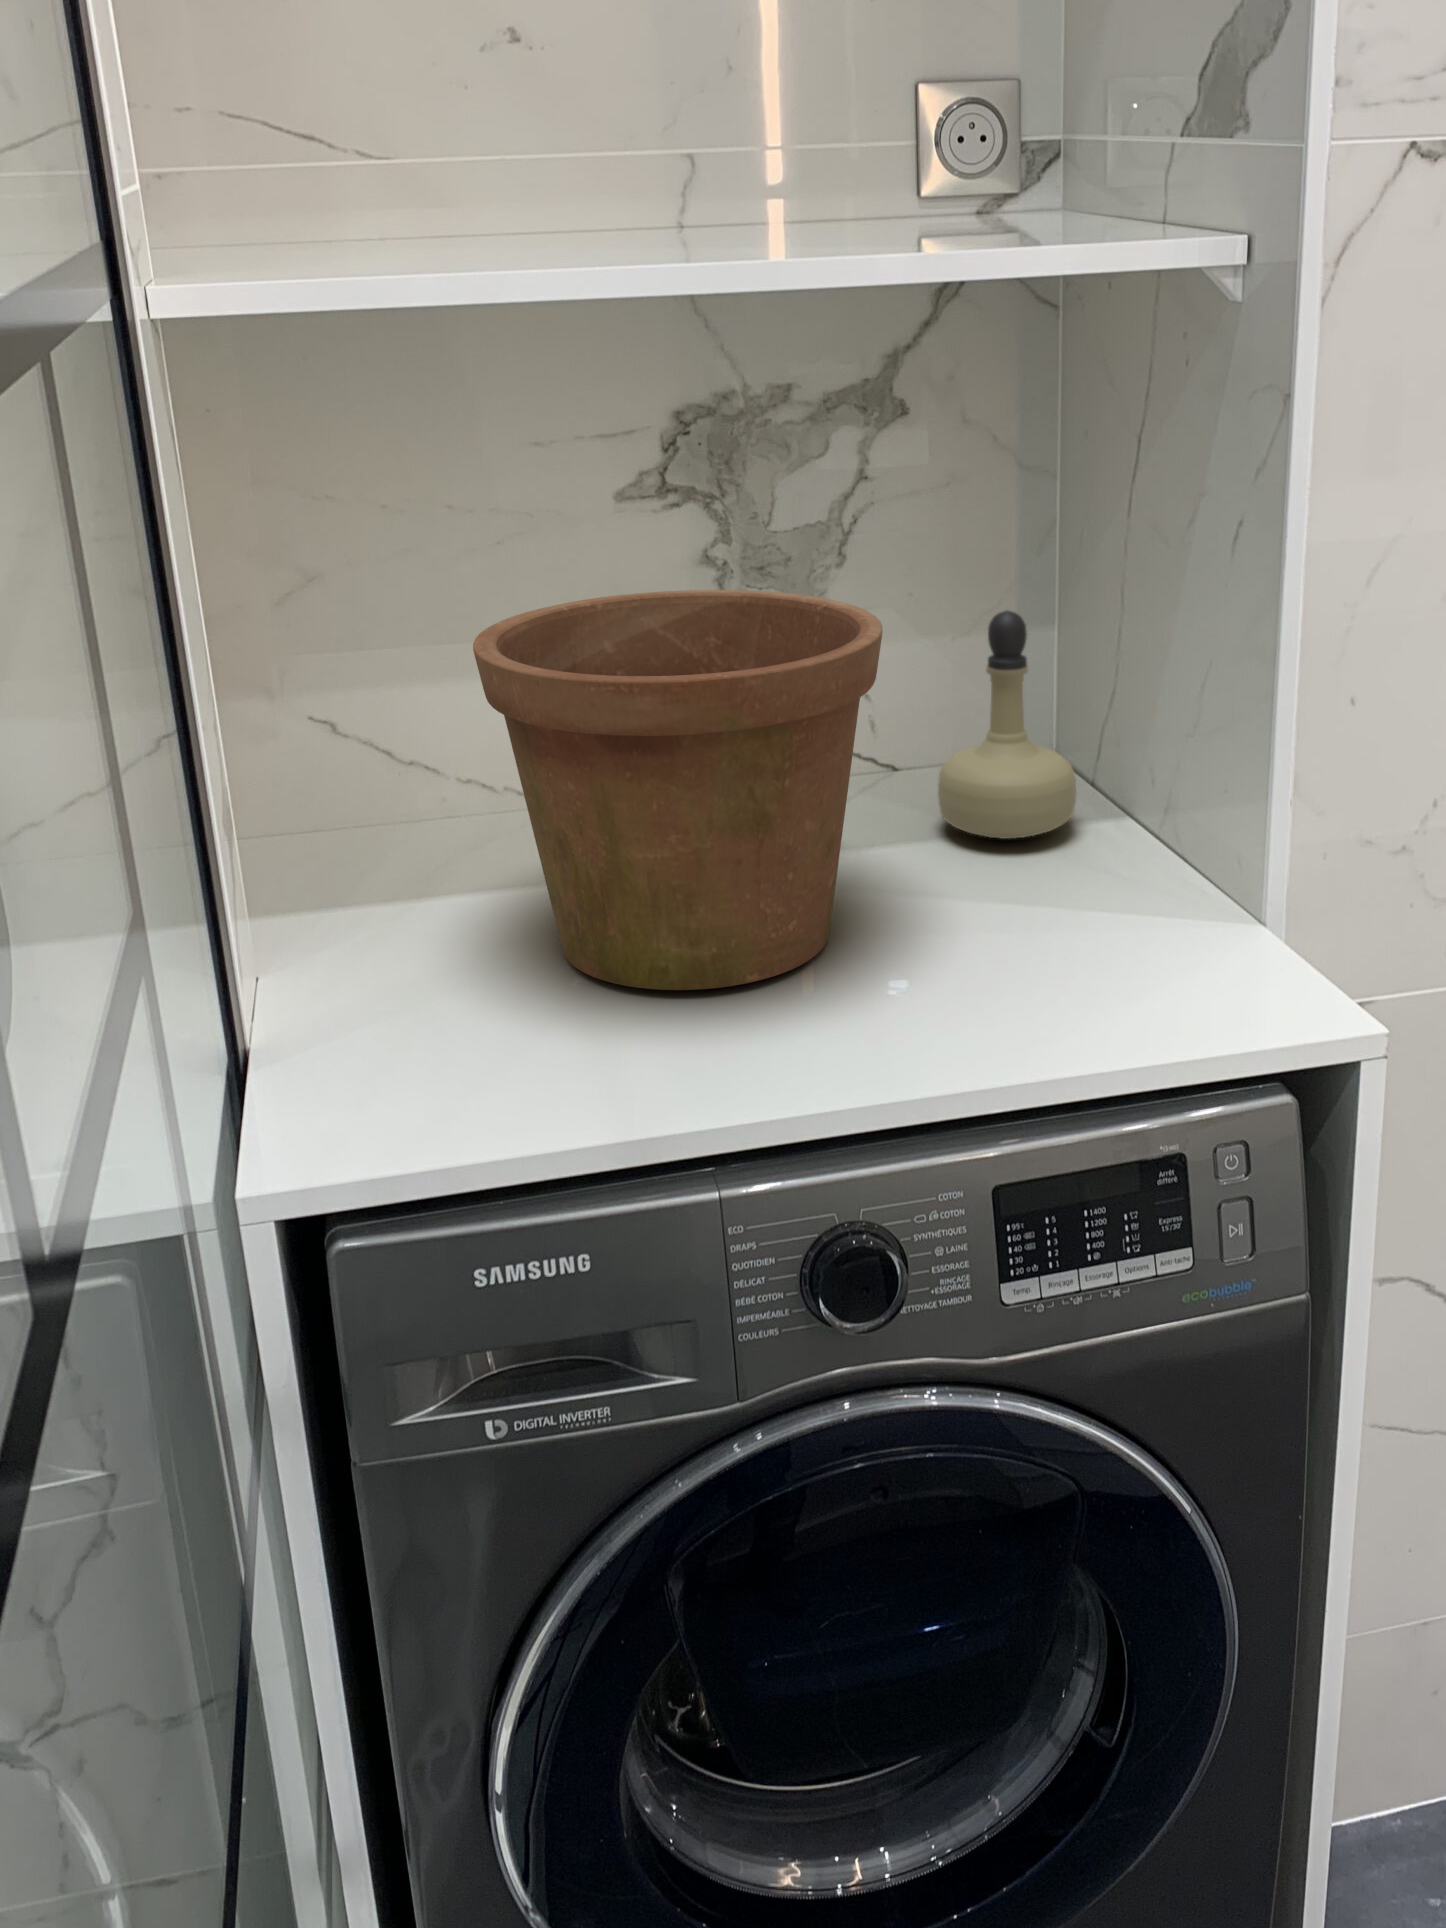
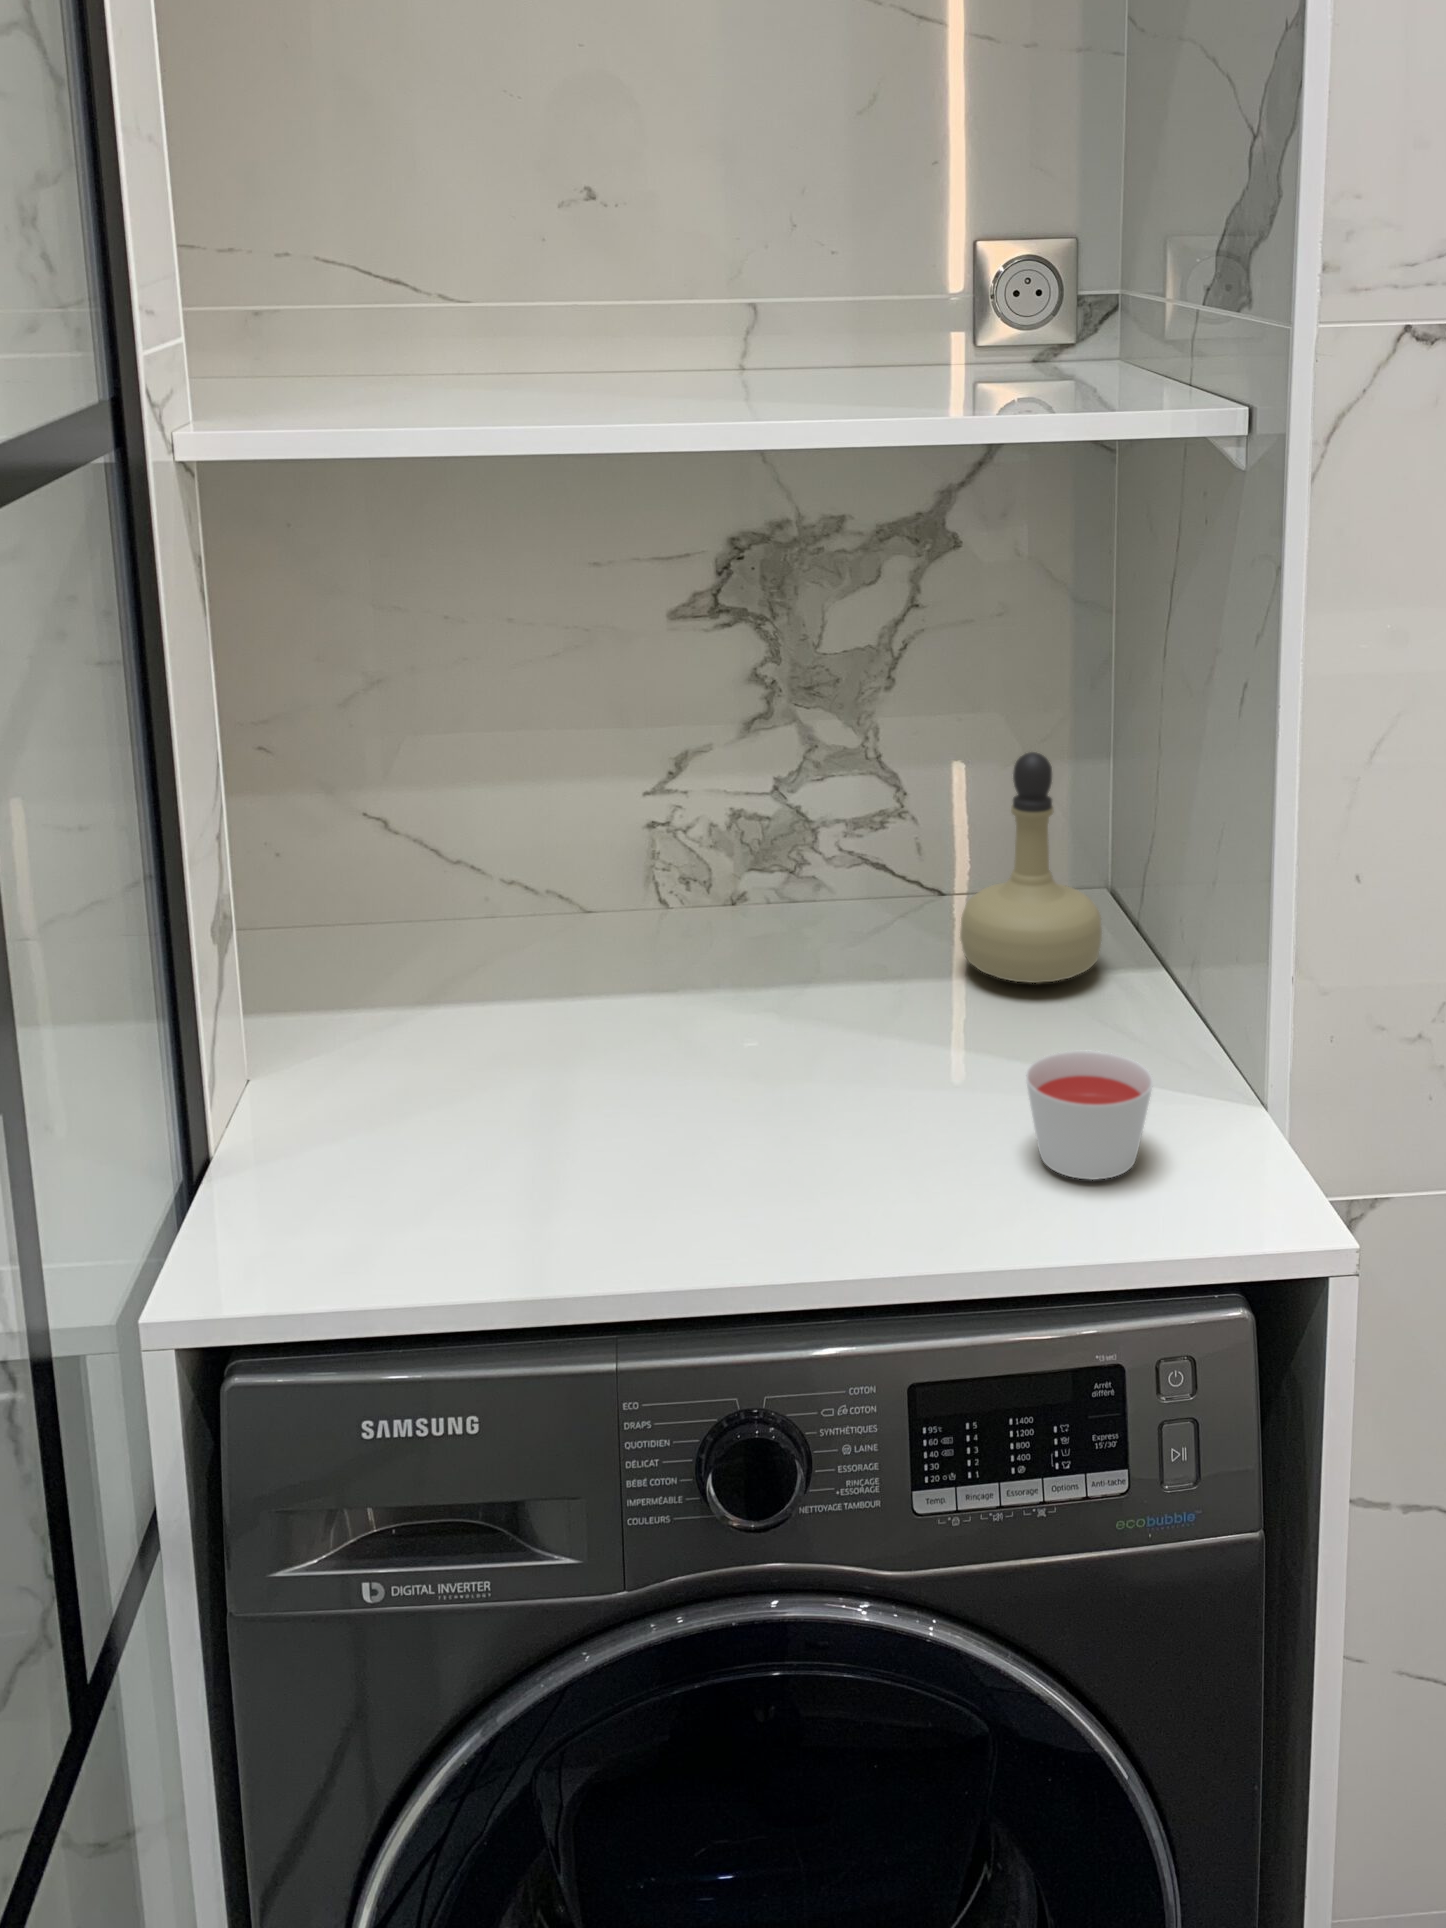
flower pot: present [473,590,882,990] -> none [467,719,870,1131]
candle: none [1060,880,1183,995] -> present [1026,1051,1153,1180]

